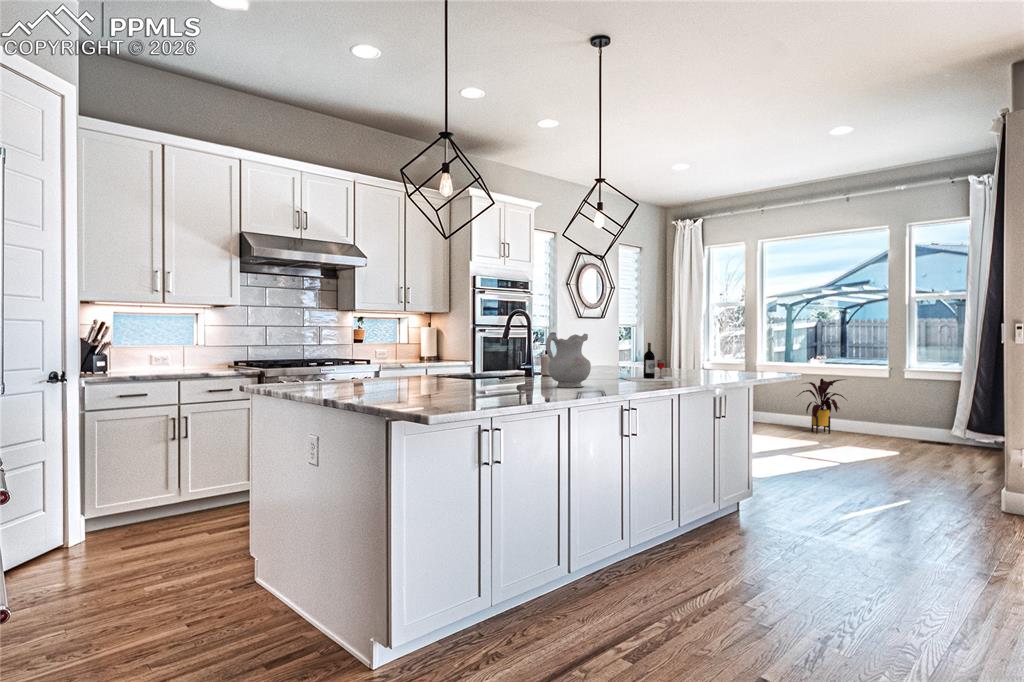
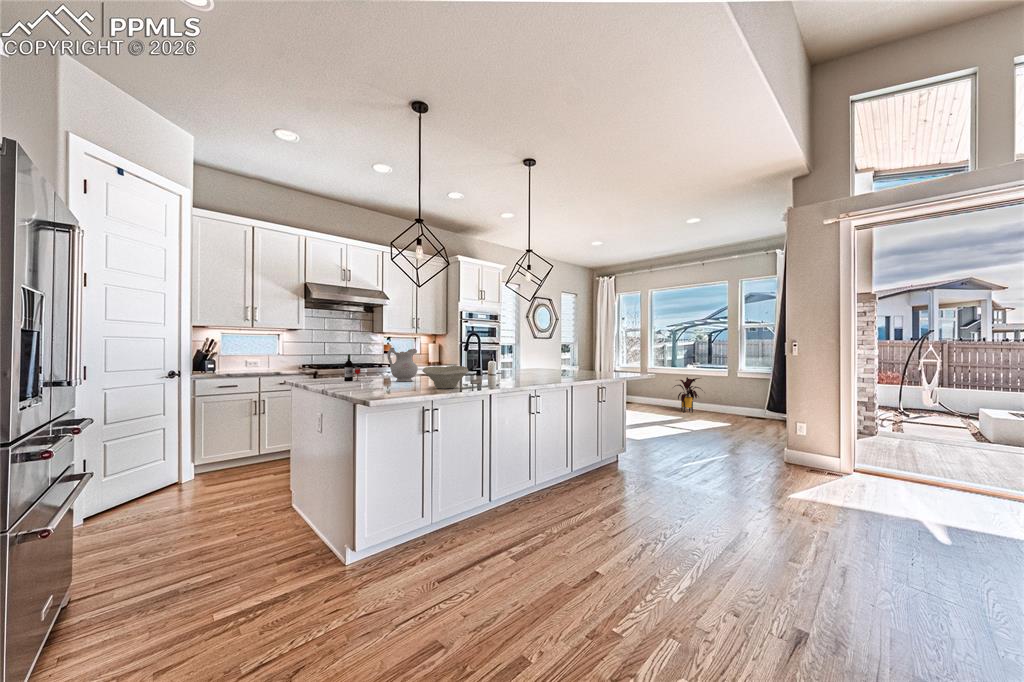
ceramic pitcher: present [546,332,591,388] -> present [387,348,418,382]
wine bottle: present [620,343,686,381] -> present [321,354,372,383]
bowl: none [471,360,543,397] -> present [422,365,468,389]

